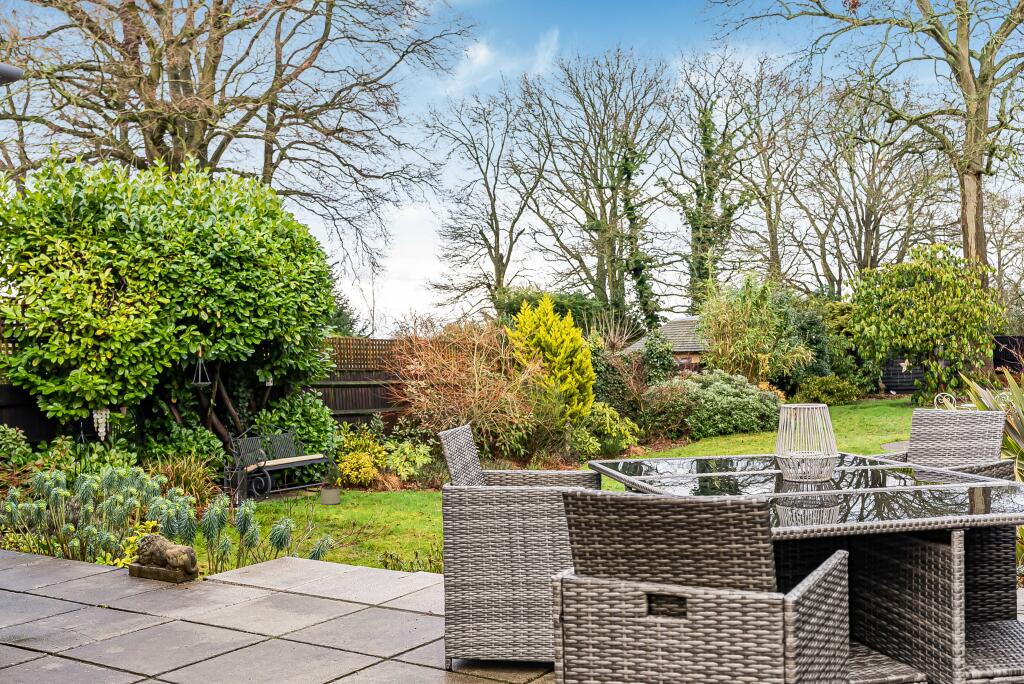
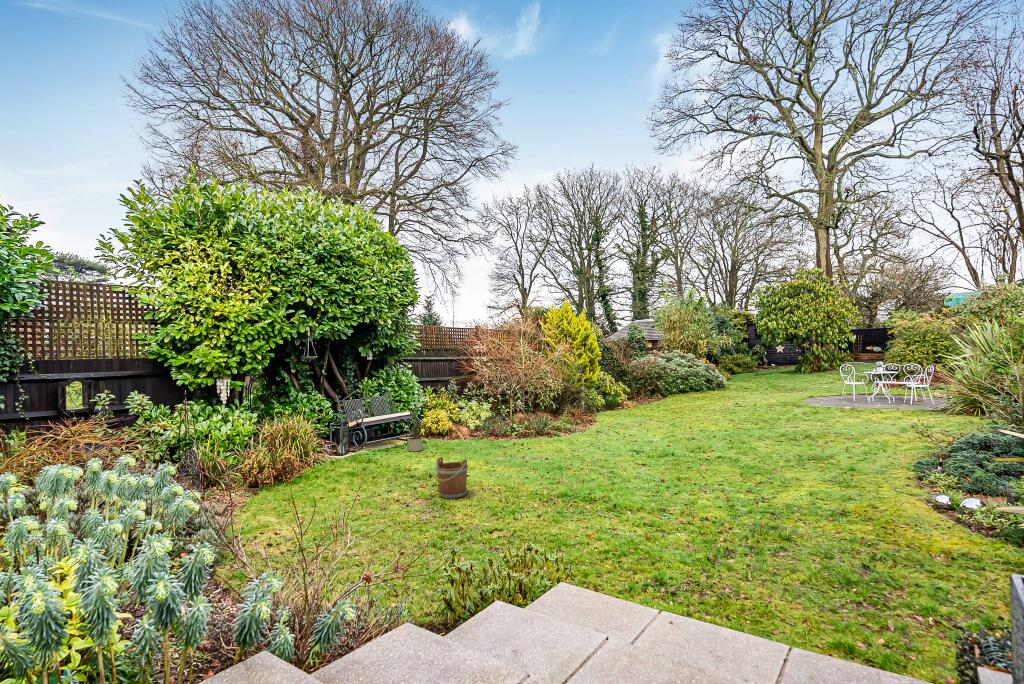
bucket: none [358,503,395,546] -> present [434,457,468,499]

